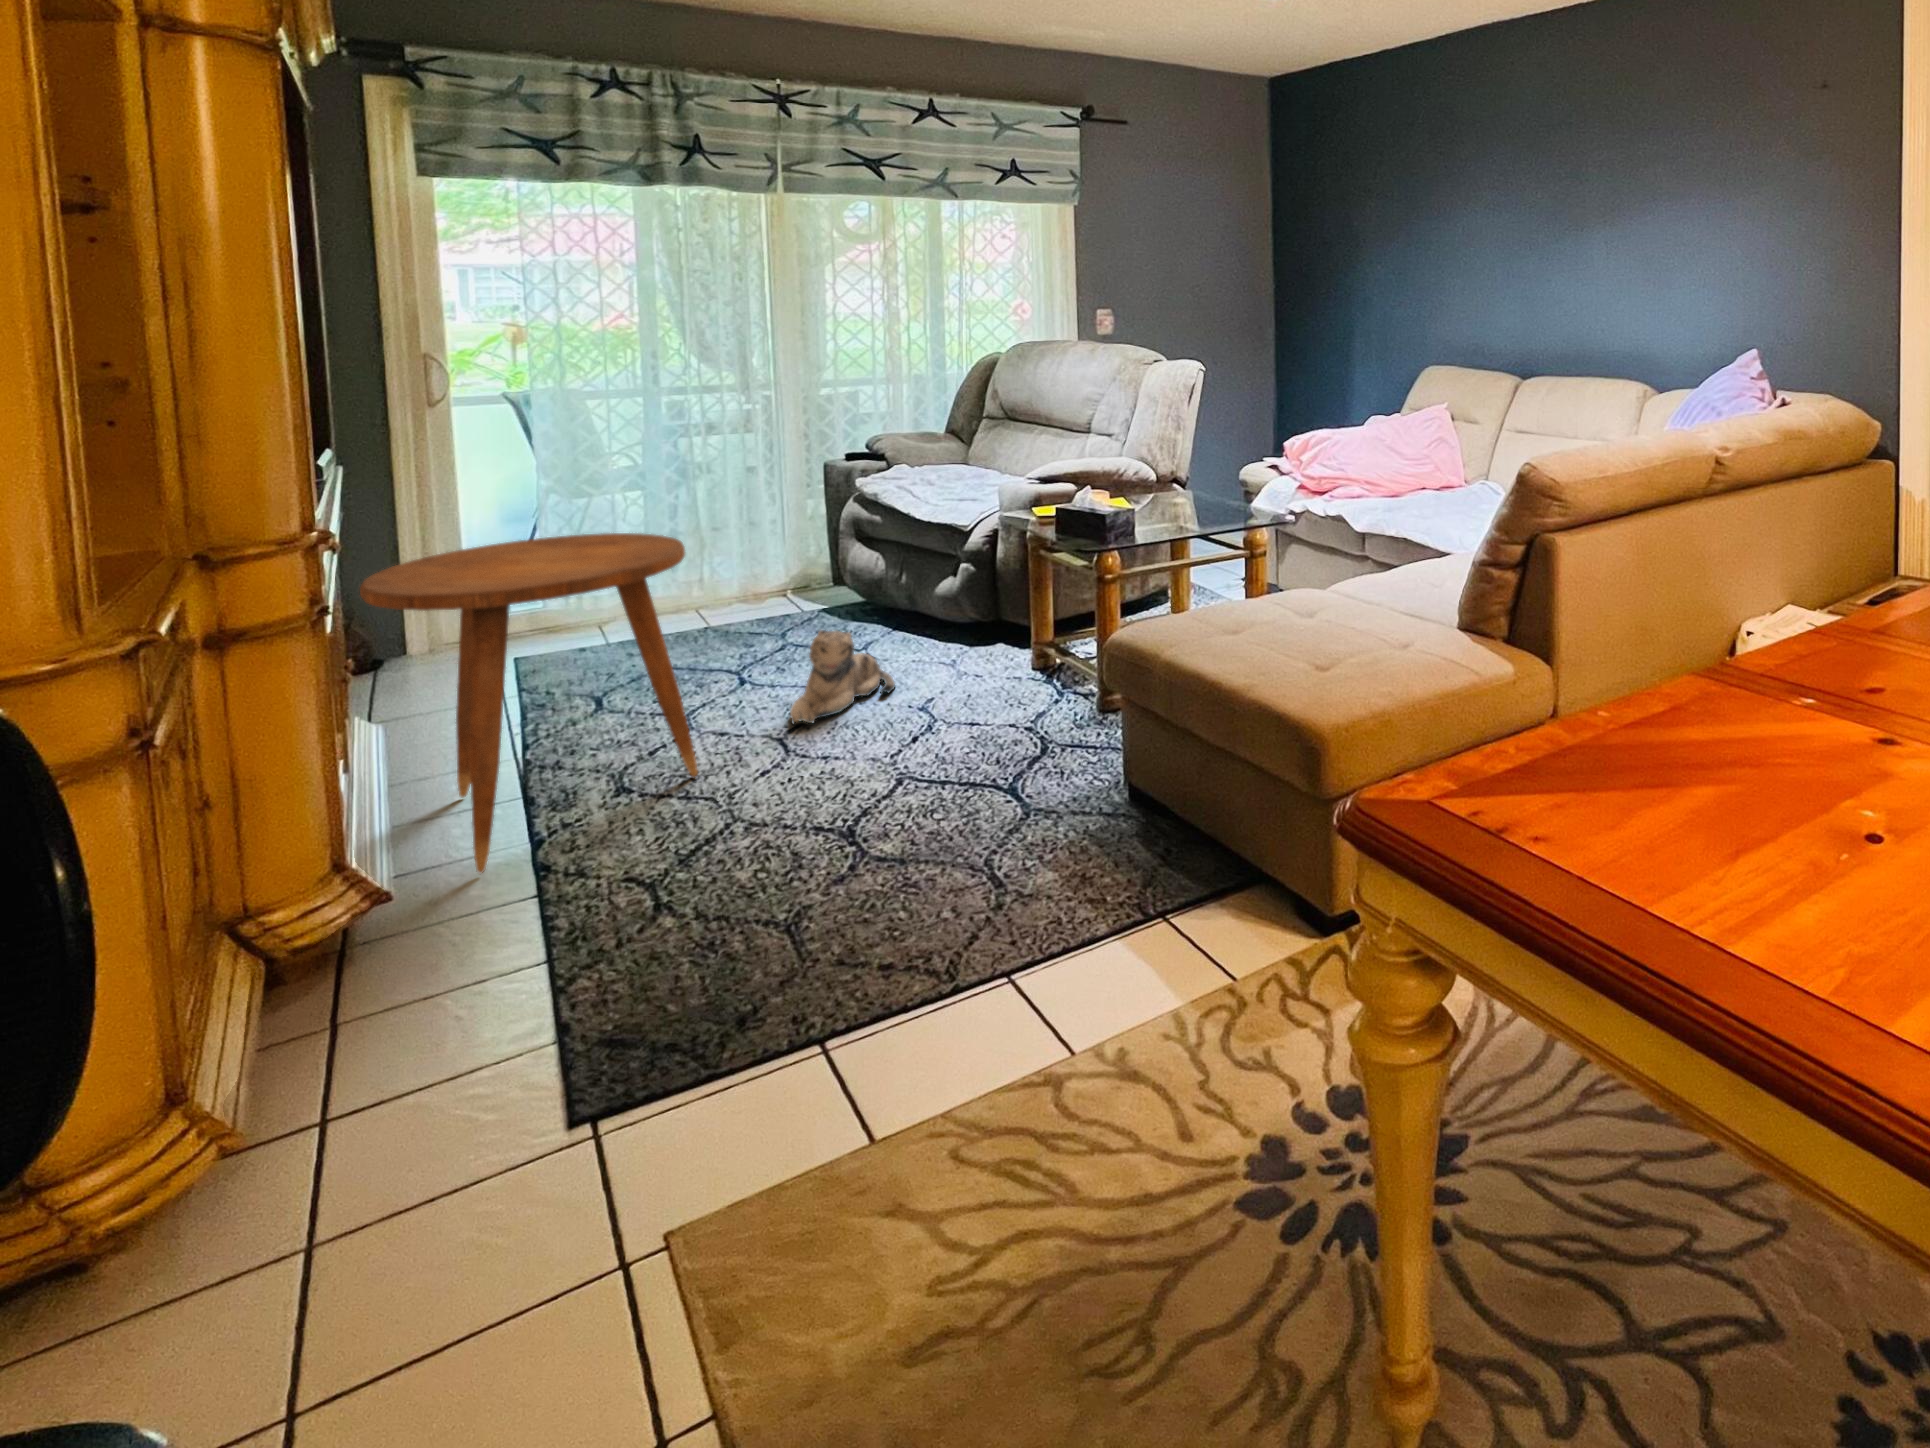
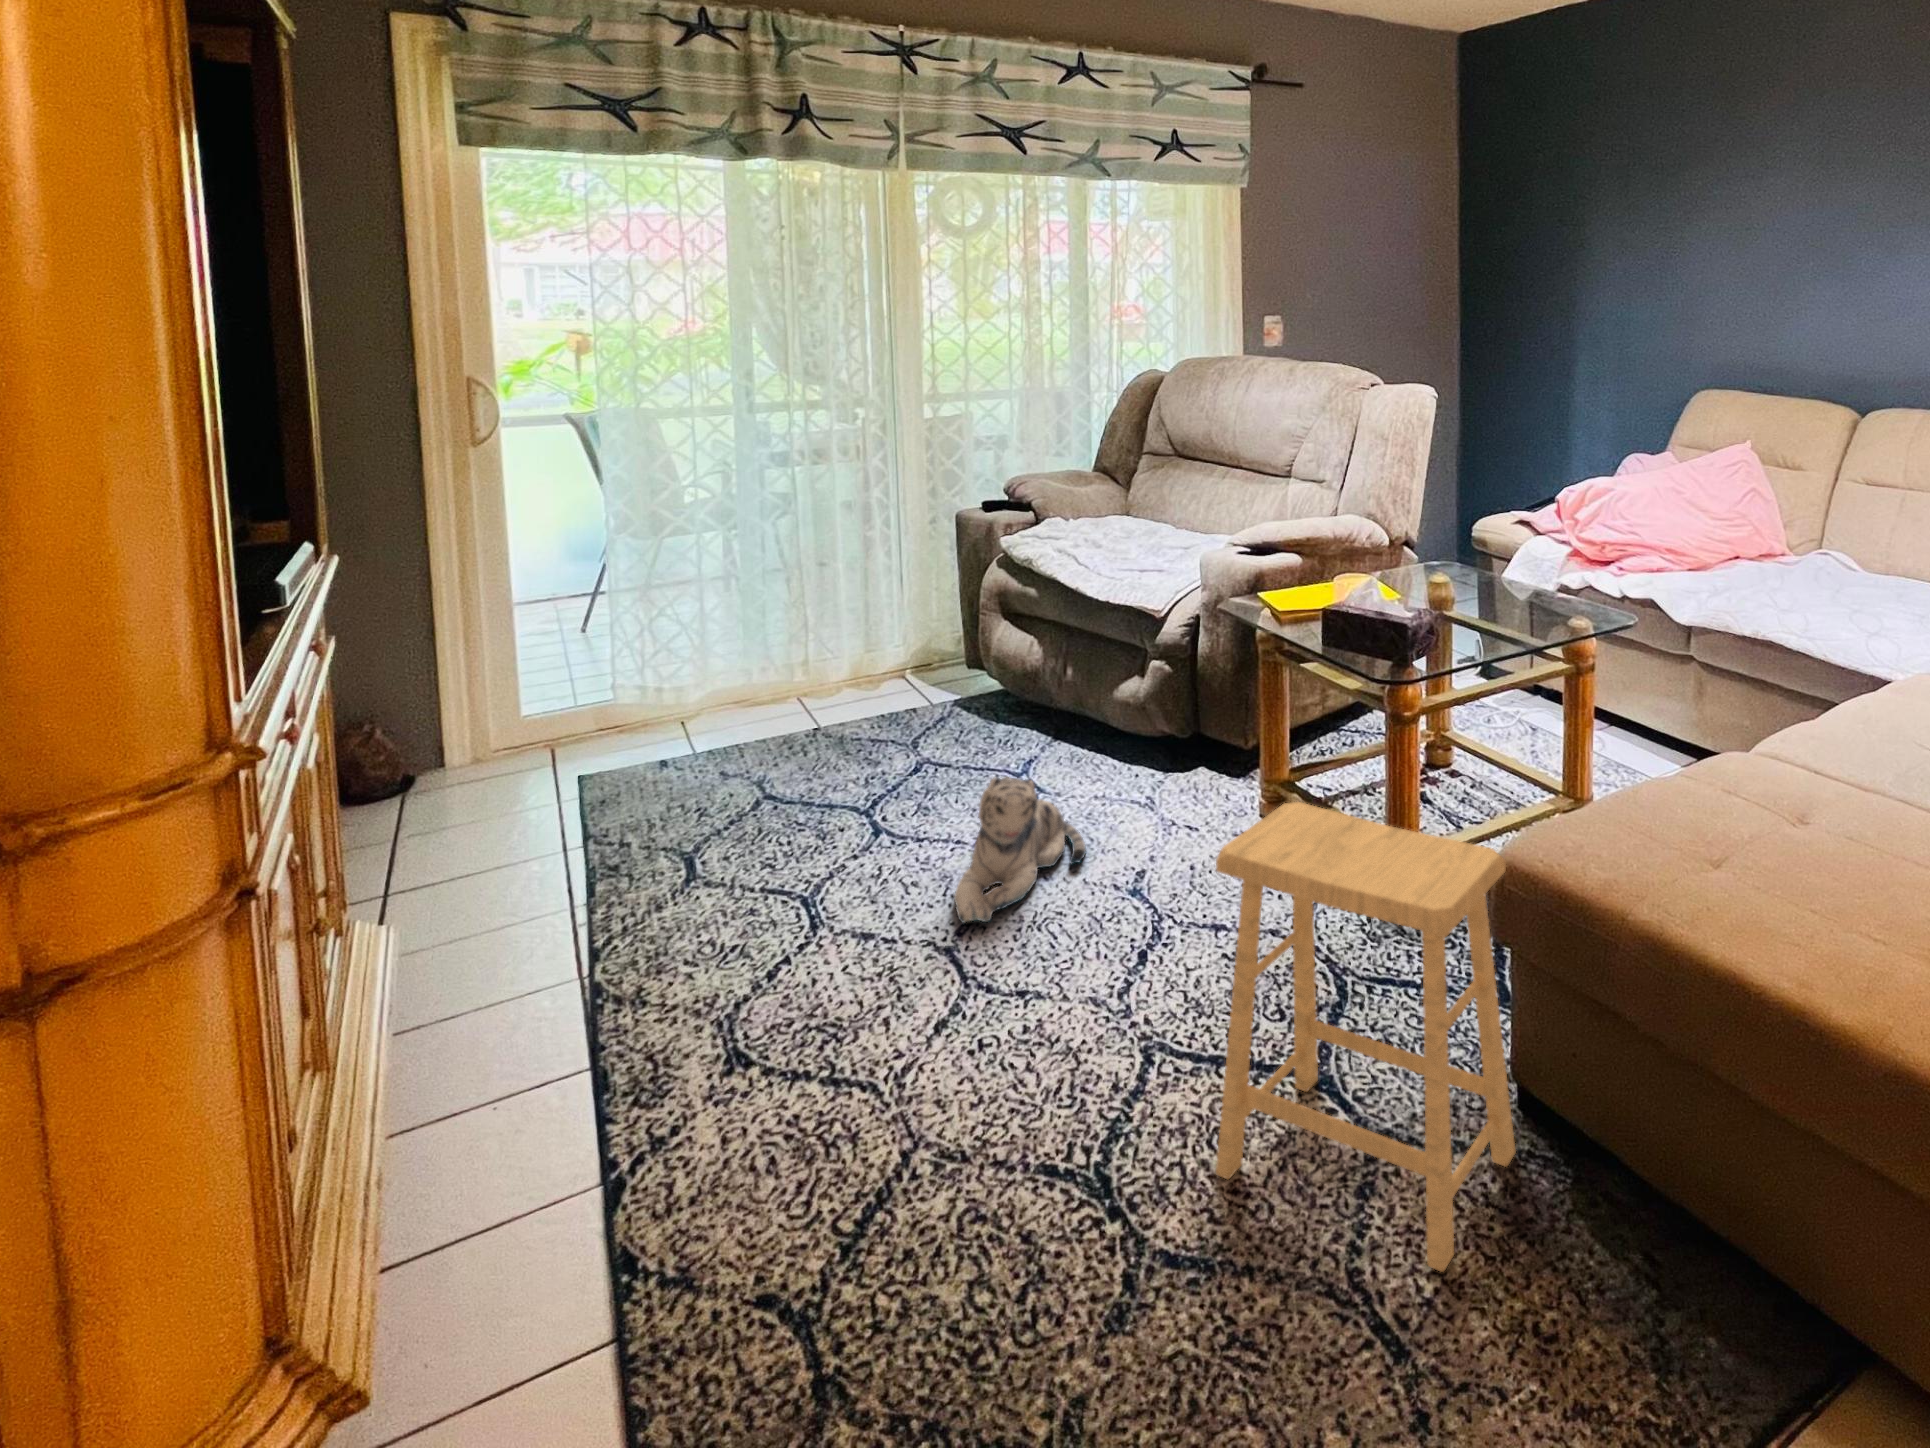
side table: present [360,533,698,873] -> none [339,659,842,1266]
footstool: none [922,607,1115,857] -> present [1216,802,1515,1272]

